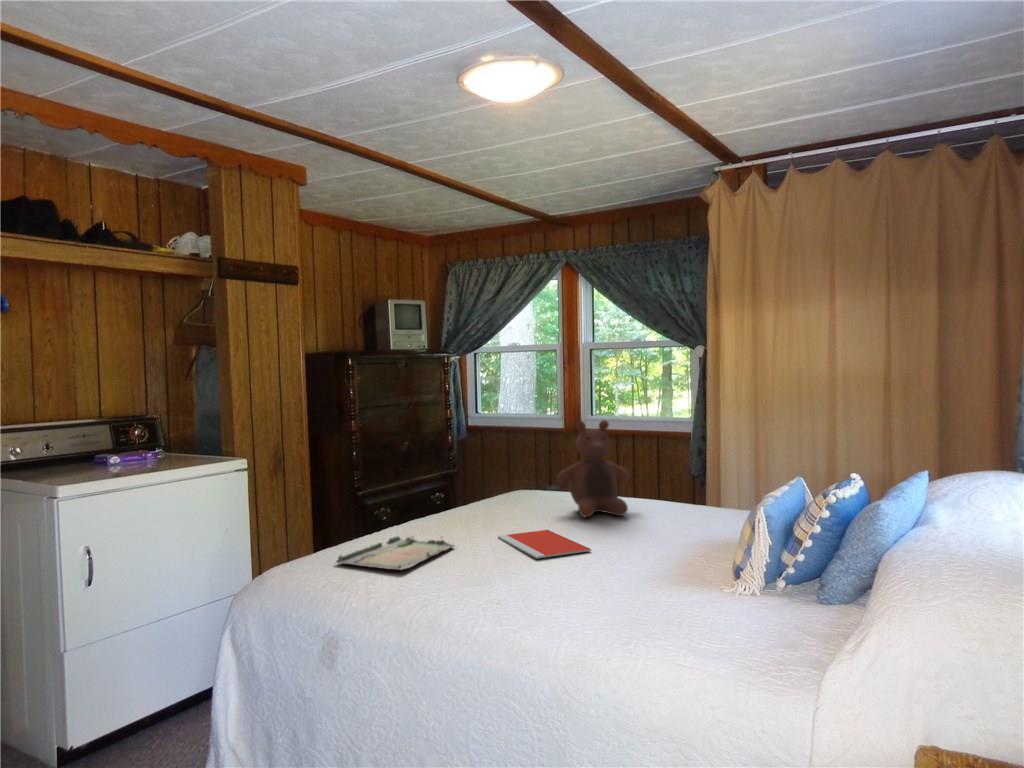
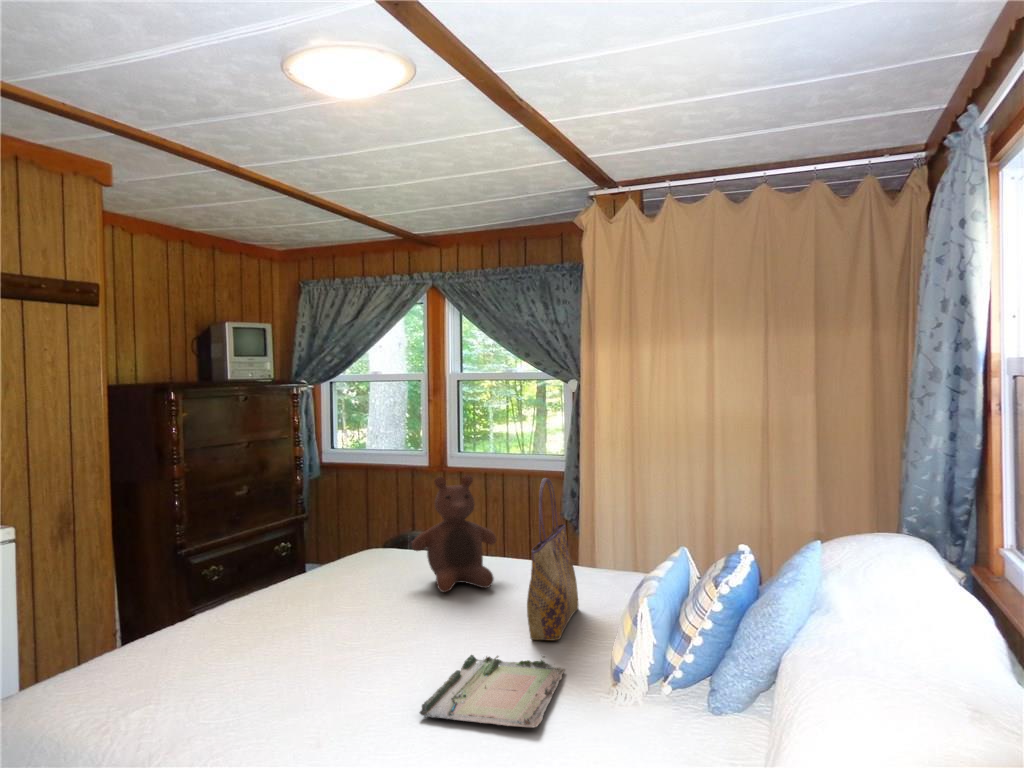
tote bag: none [659,416,704,551] -> present [527,478,579,640]
notebook: present [498,530,591,559] -> none [335,613,448,662]
tray: present [336,536,454,570] -> present [420,655,565,727]

